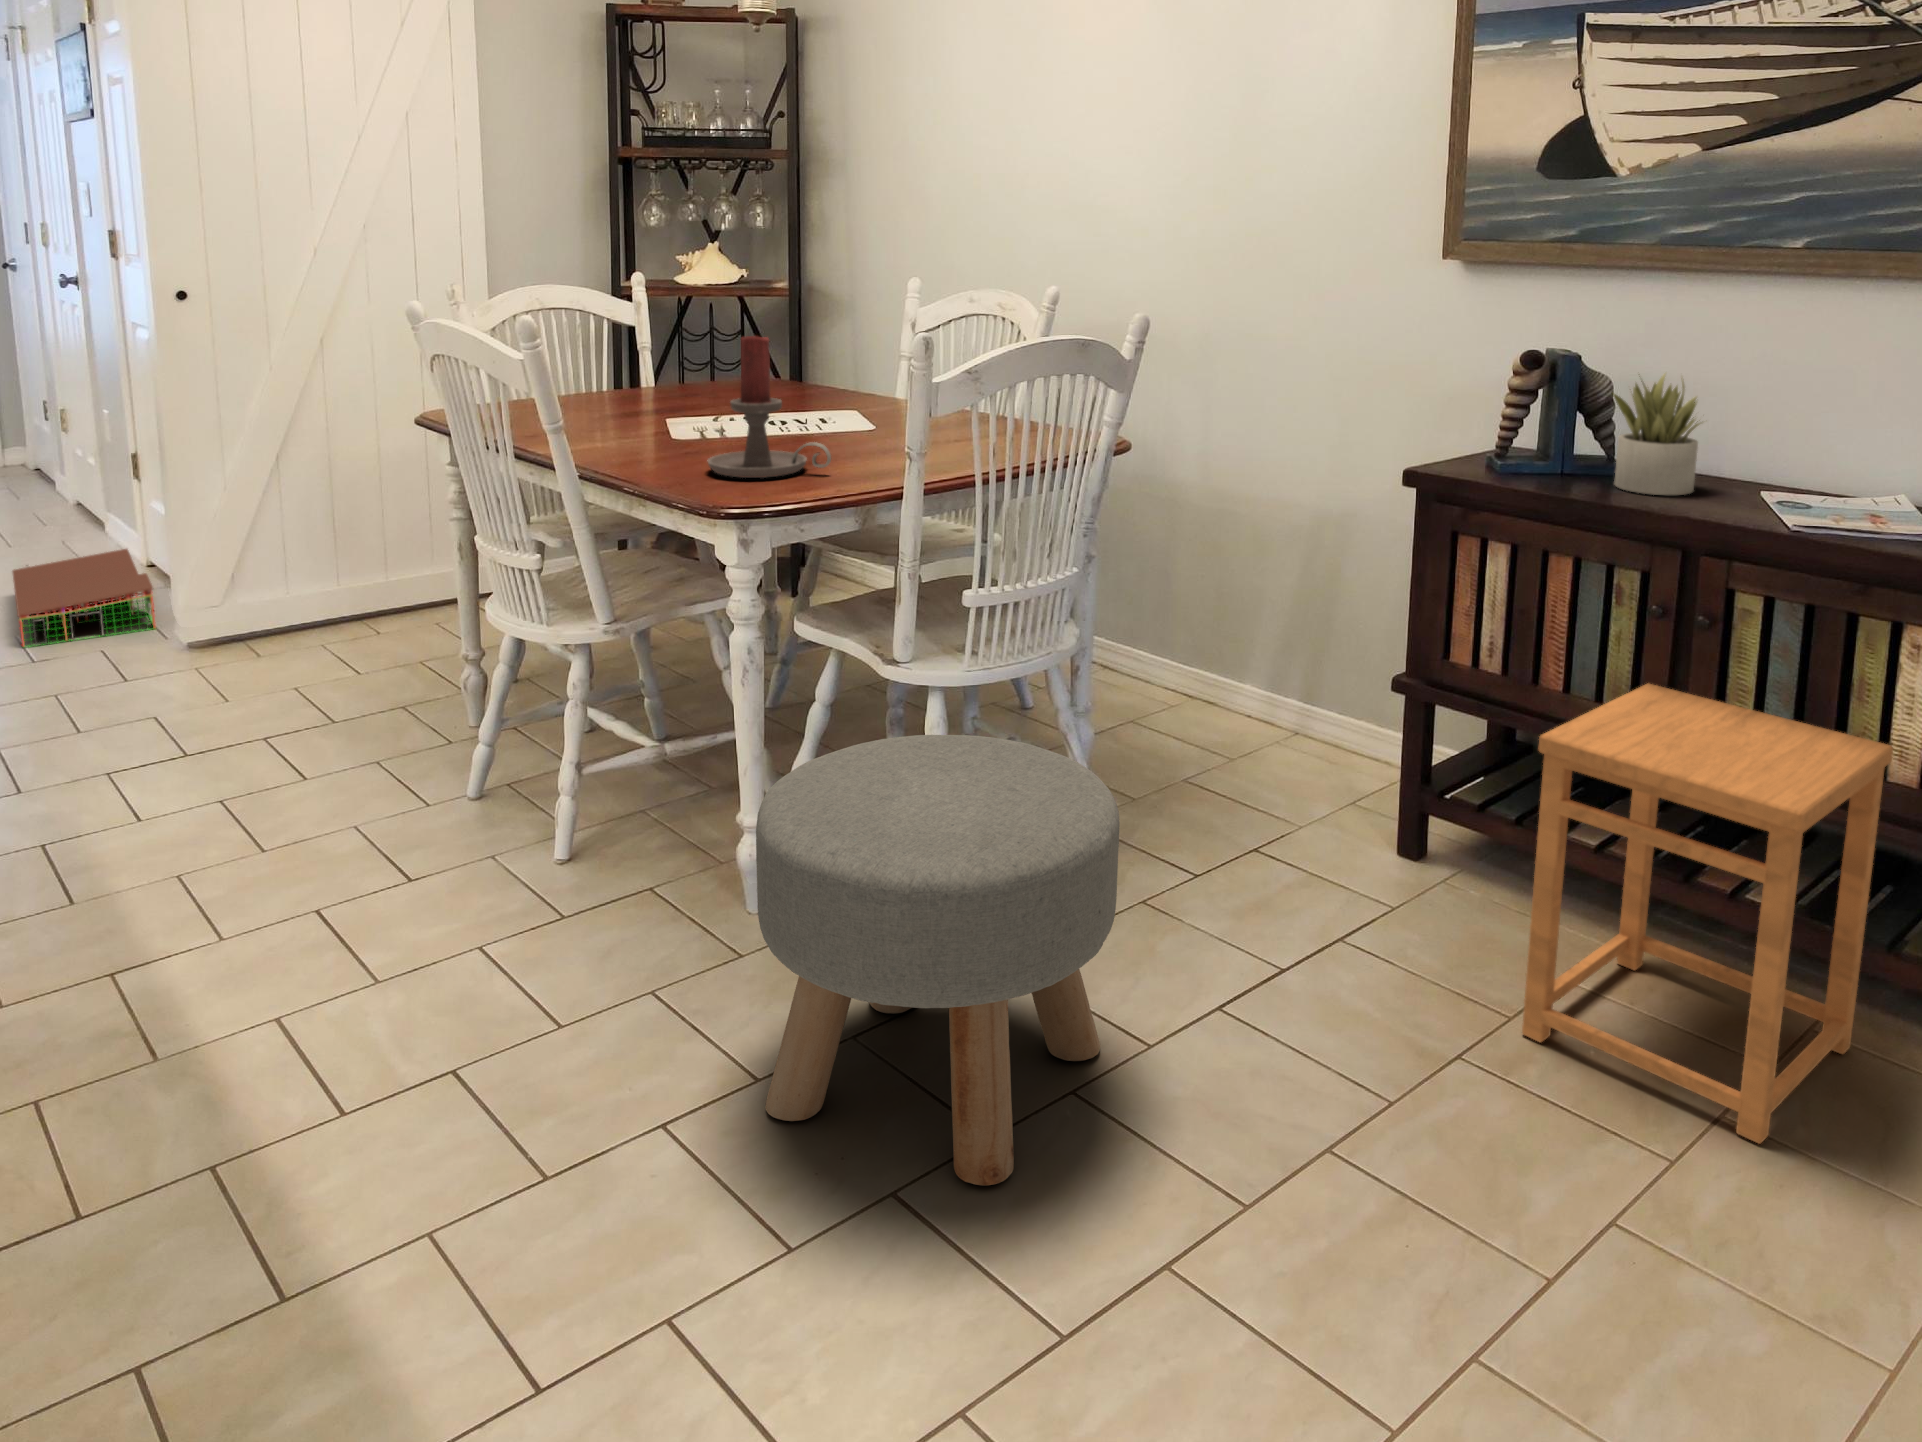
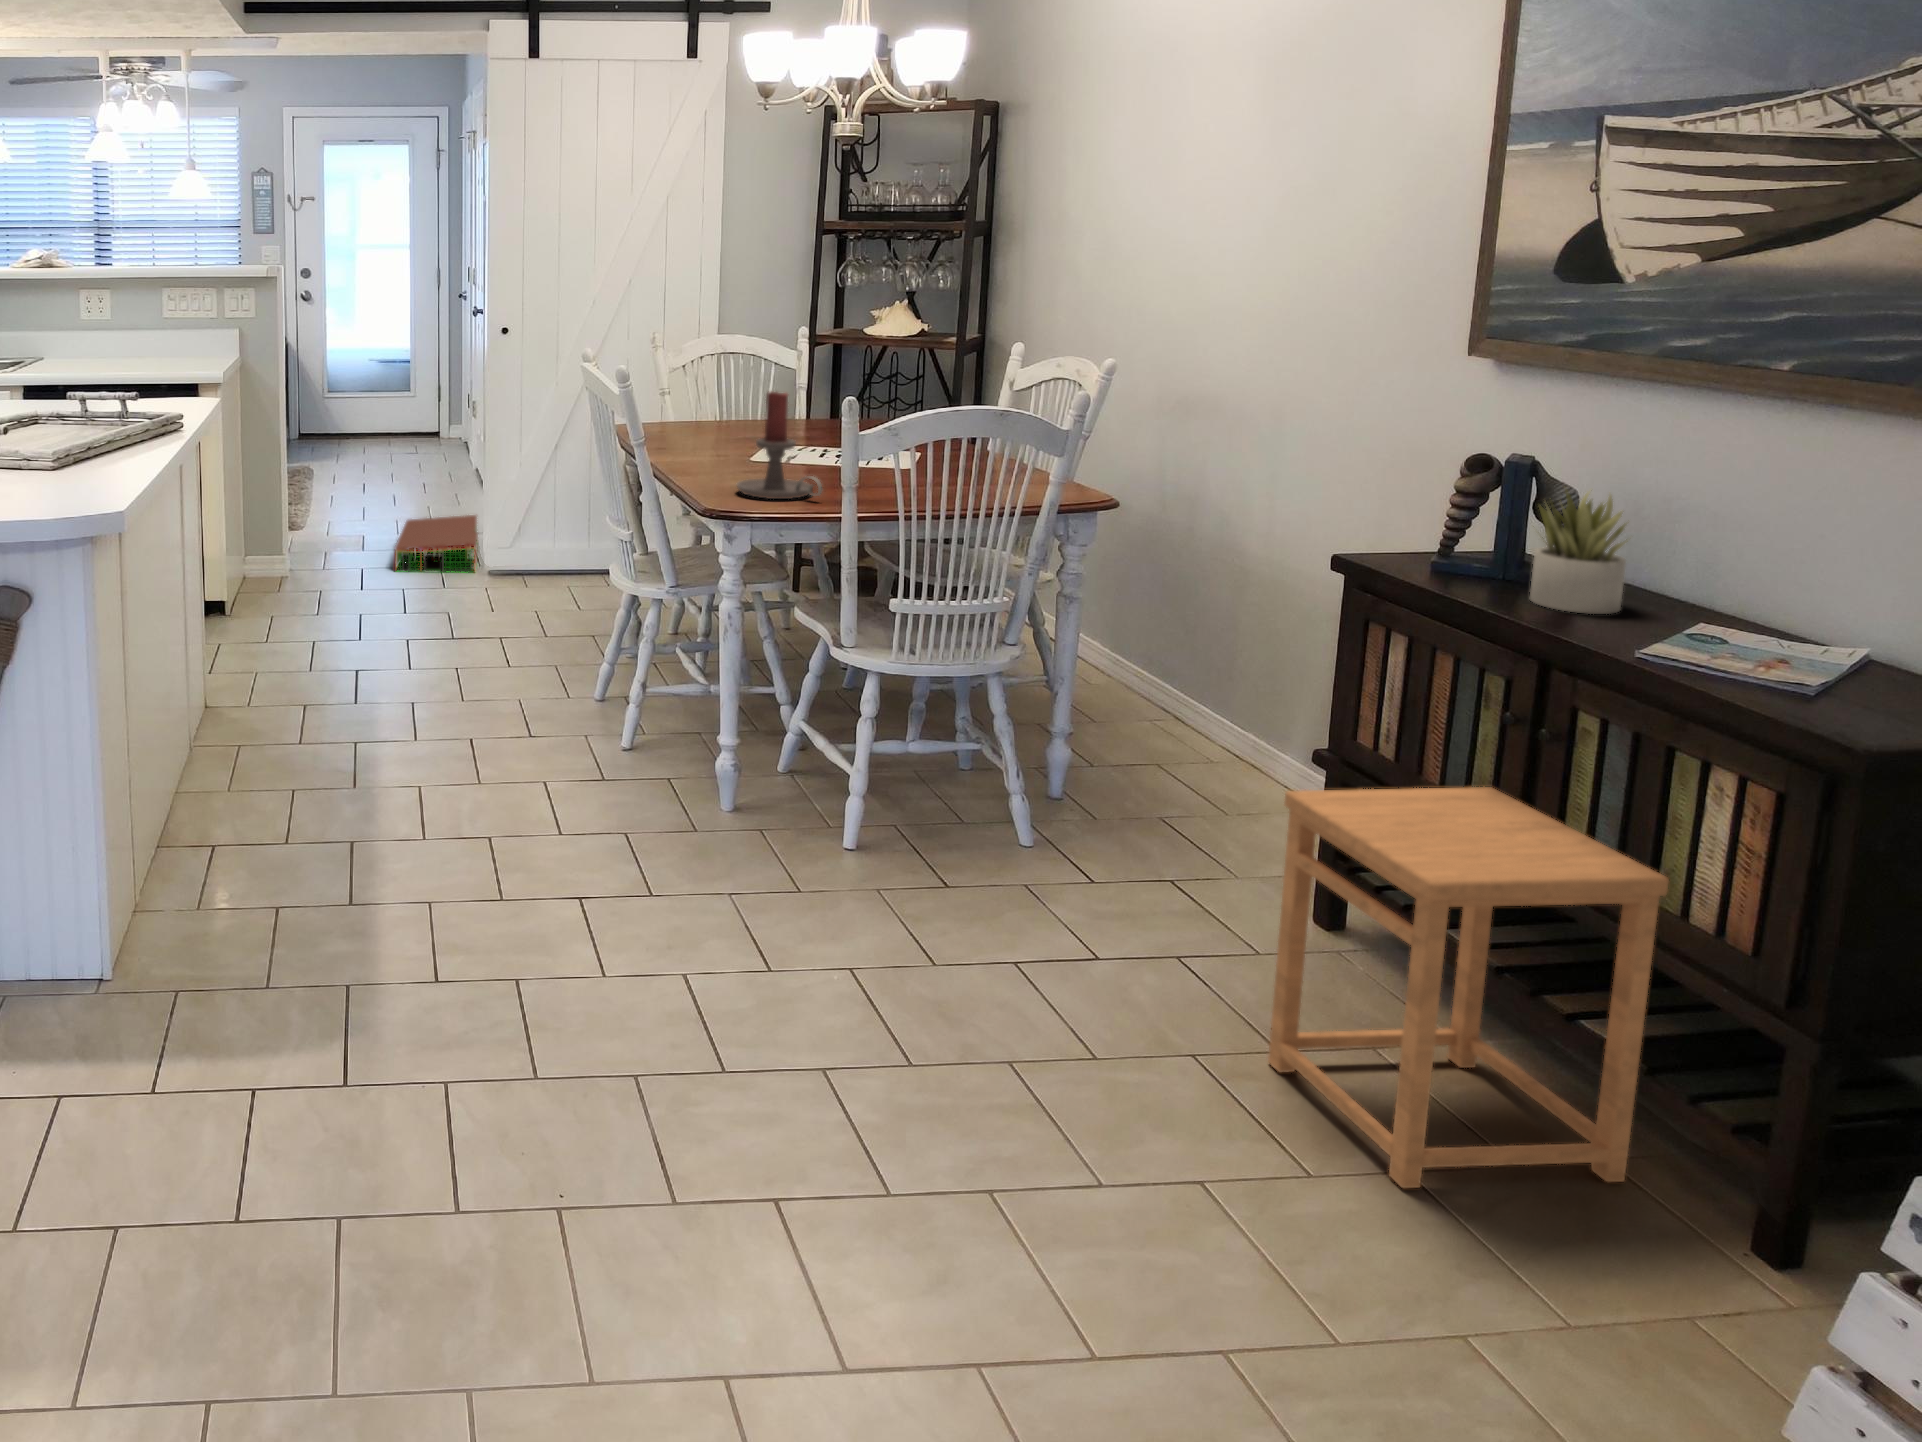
ottoman: present [756,735,1120,1186] -> none [637,693,901,992]

